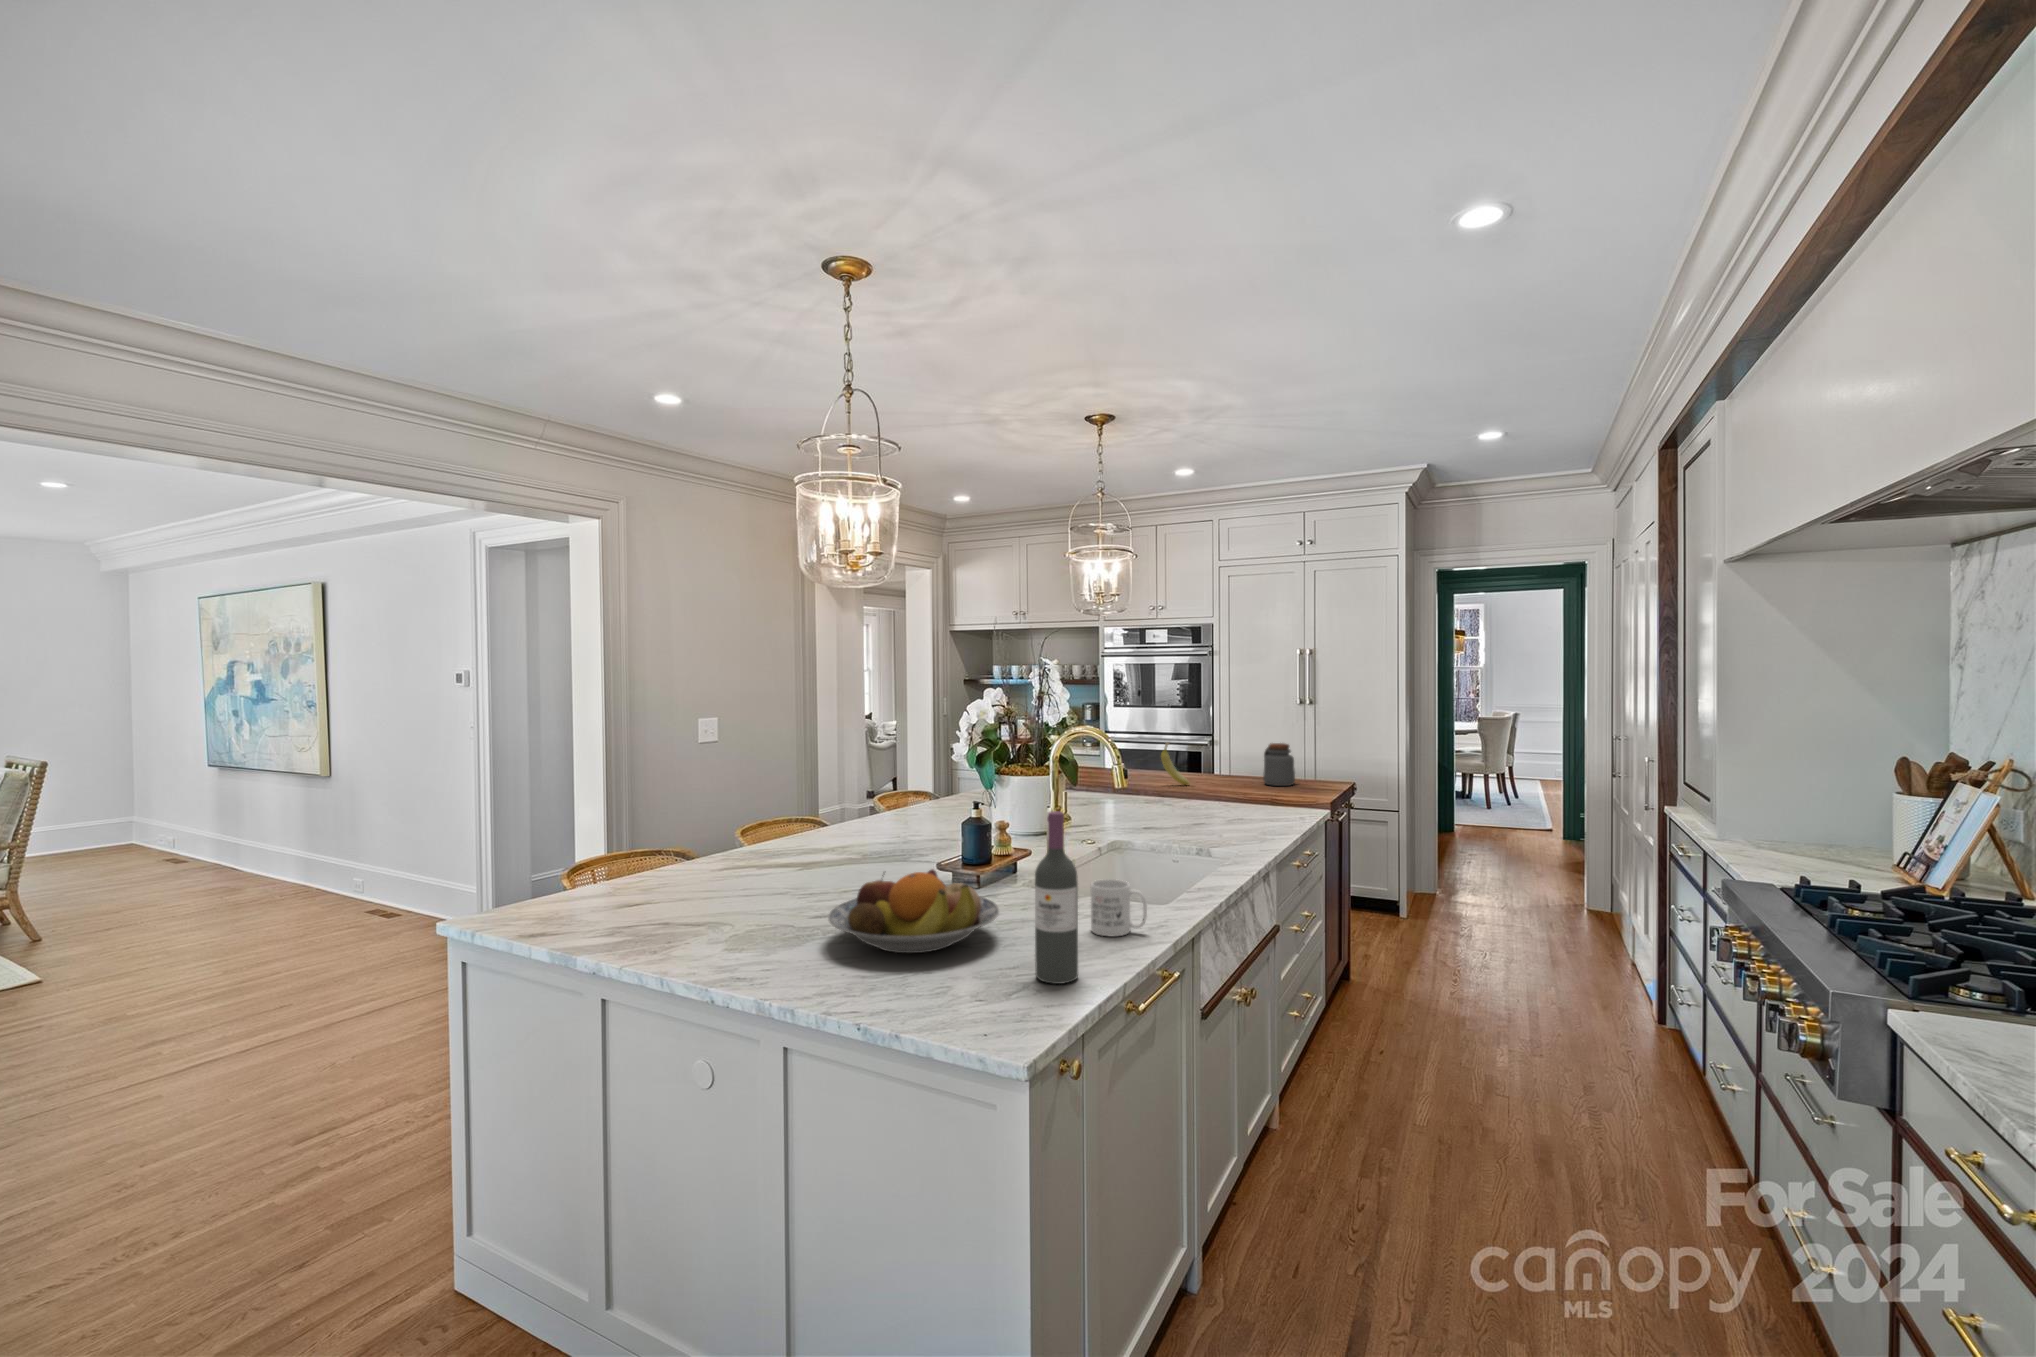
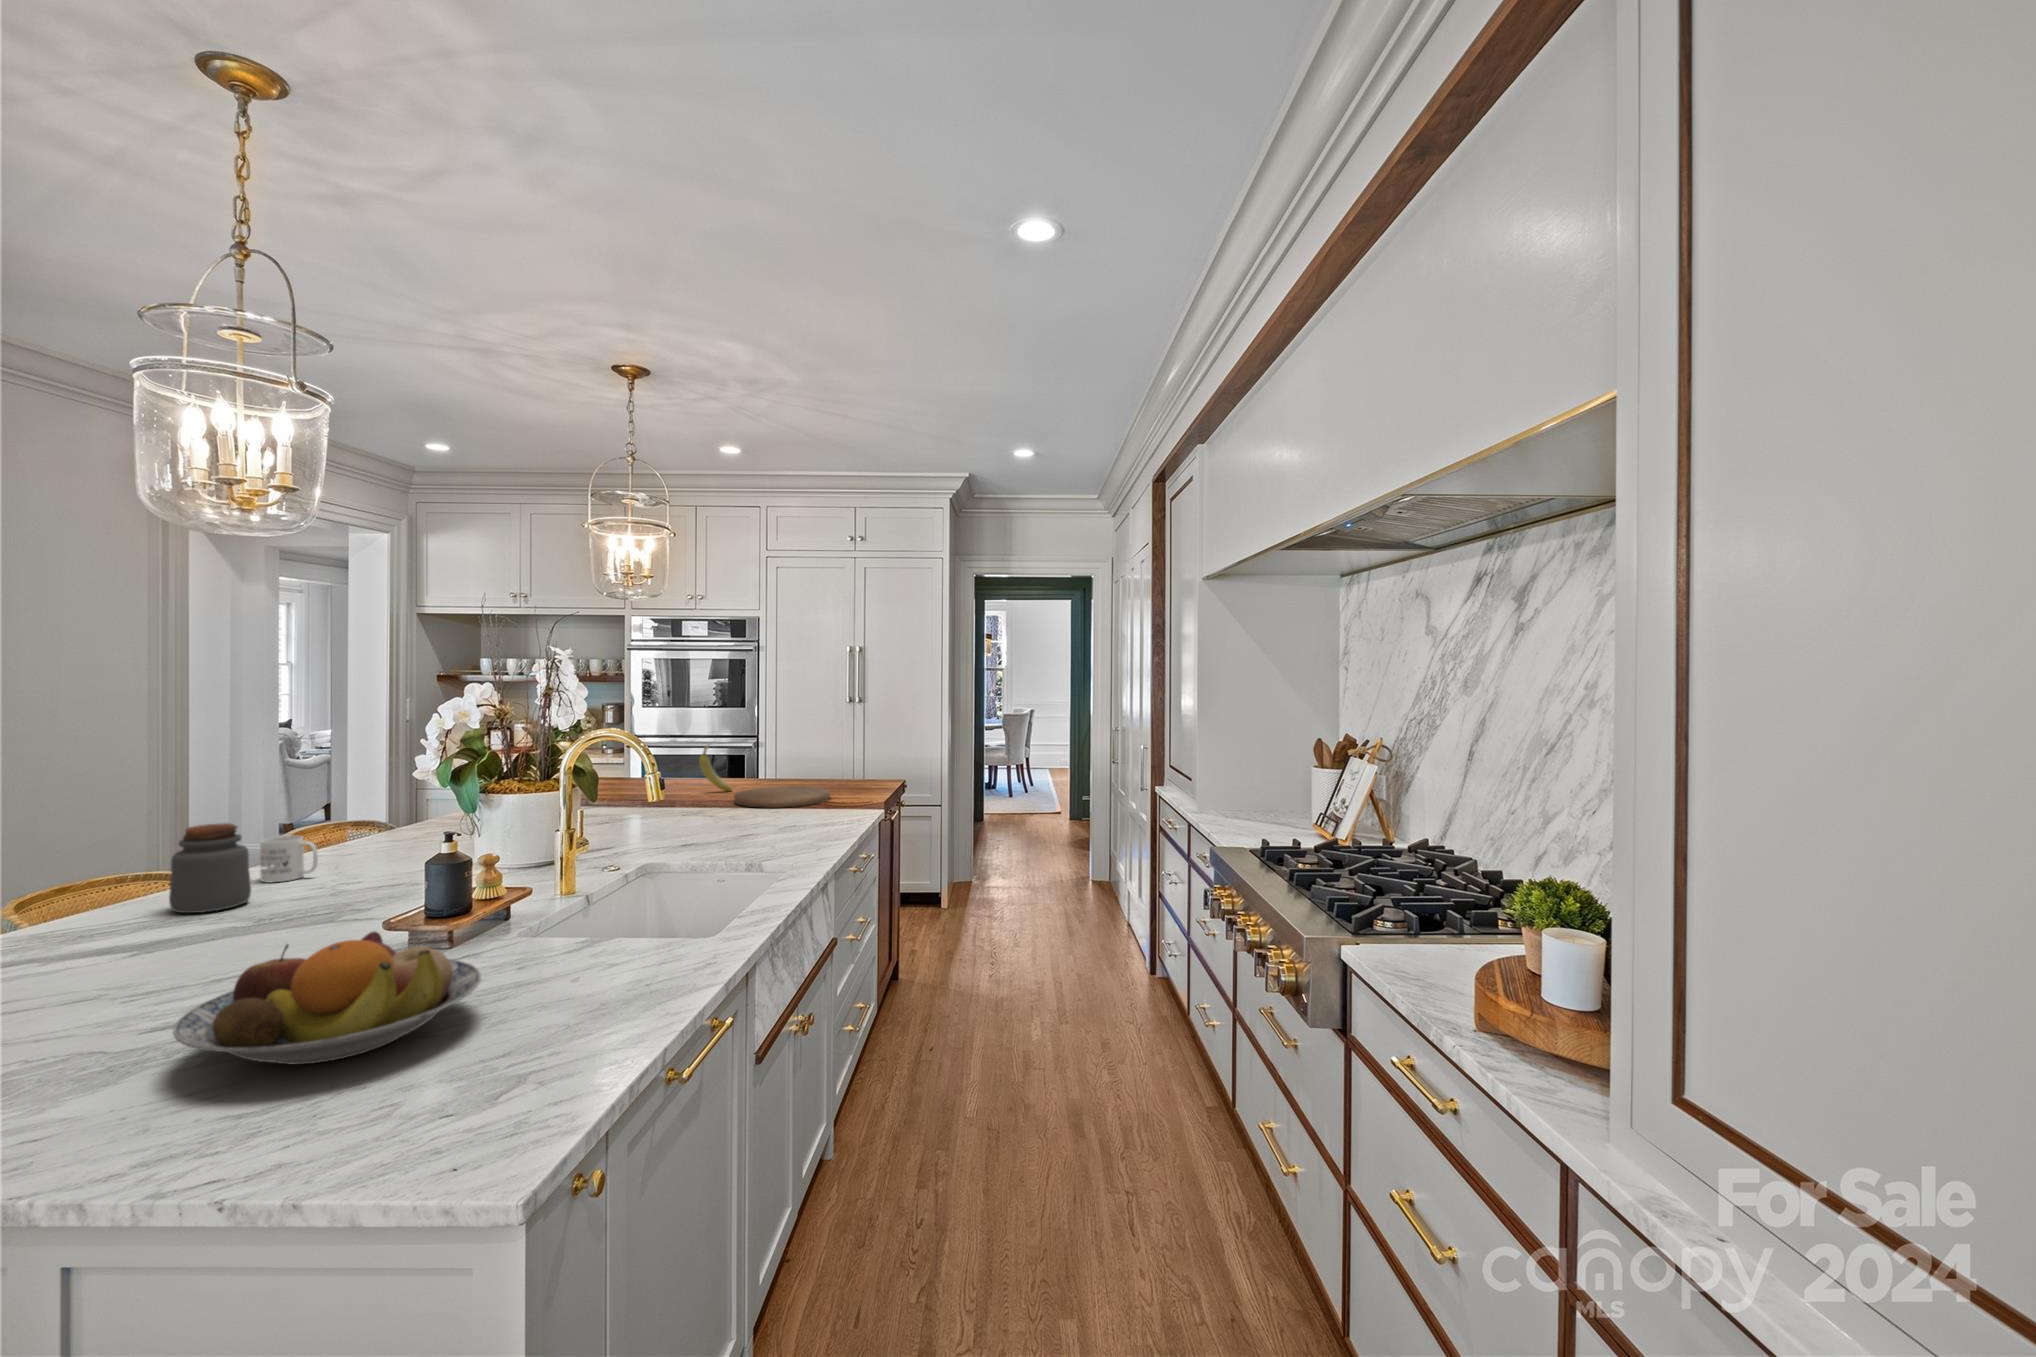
jar: present [1263,743,1295,786] -> present [169,823,251,913]
cutting board: none [1191,784,1280,803] -> present [734,786,830,808]
wine bottle: present [1035,811,1078,984] -> none [535,838,598,1069]
mug: present [1091,879,1147,936] -> present [260,836,318,882]

